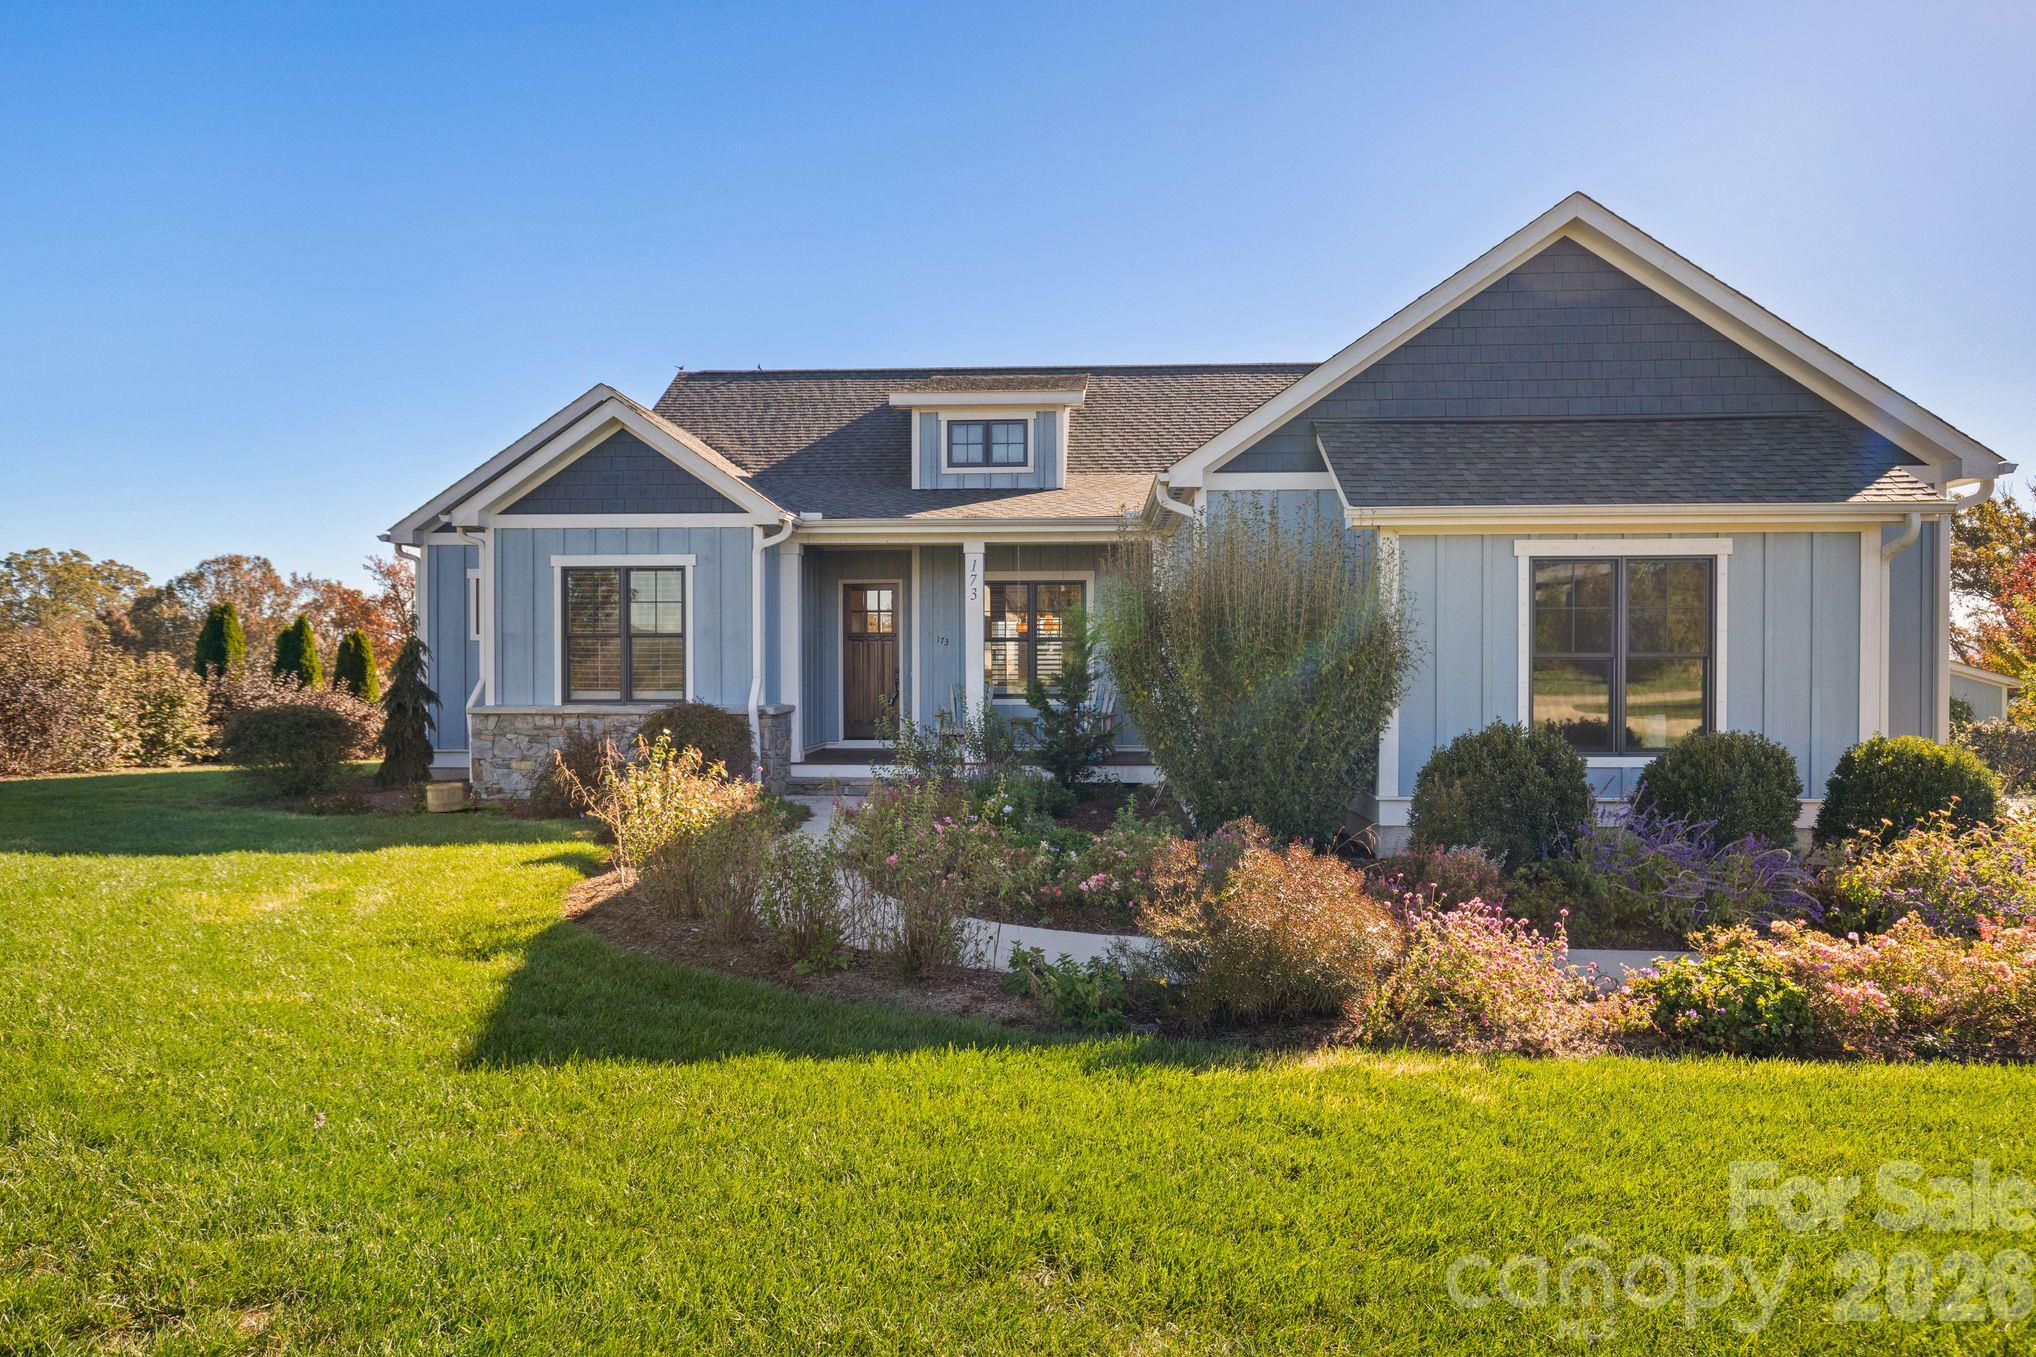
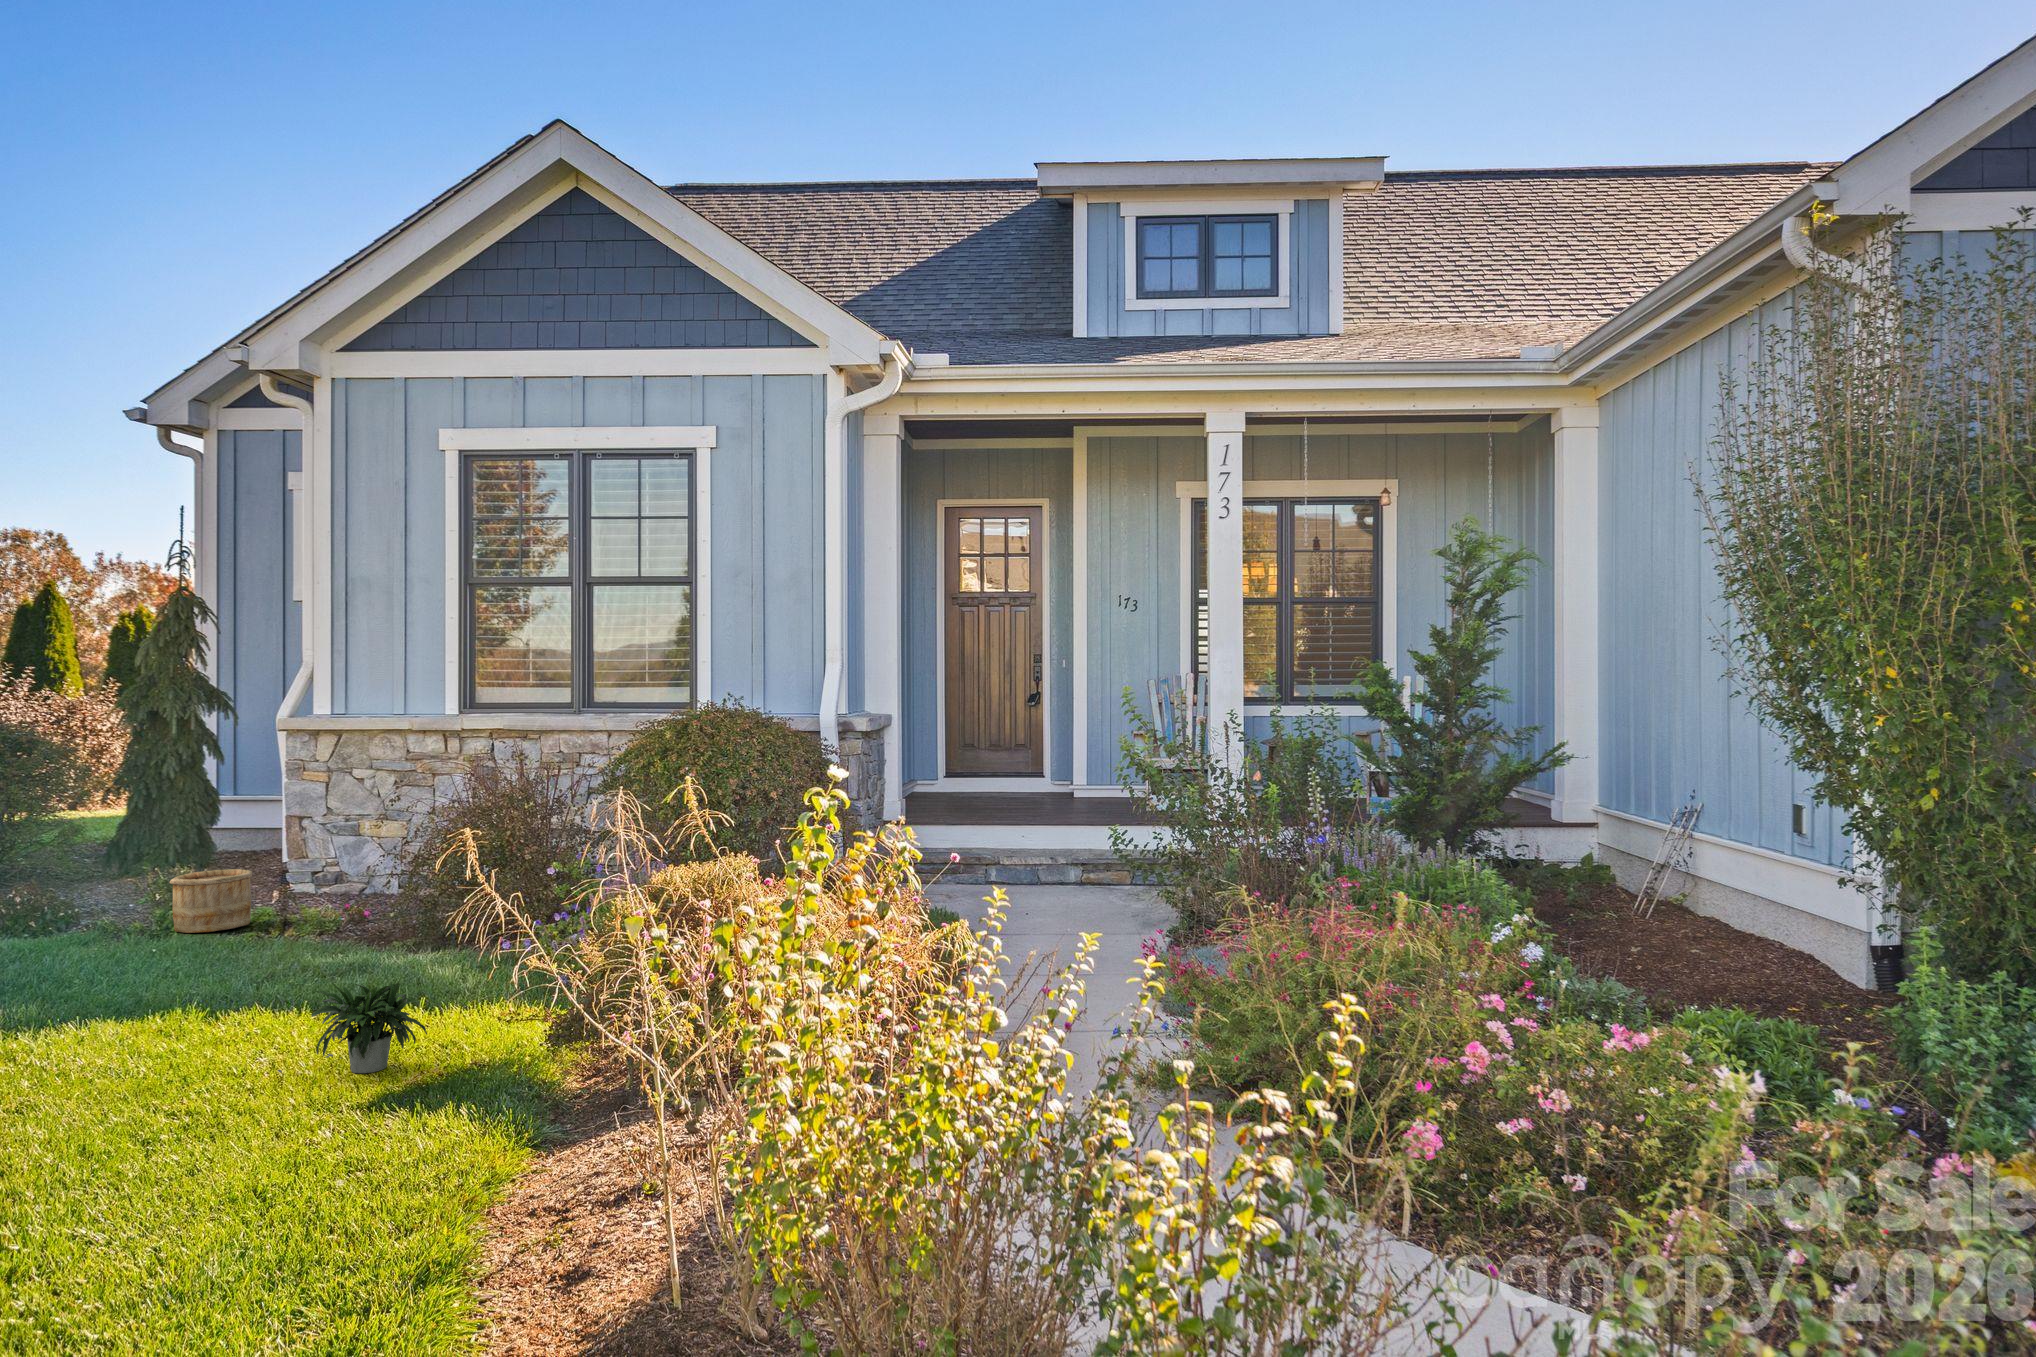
potted plant: none [499,819,557,854] -> present [278,981,427,1073]

